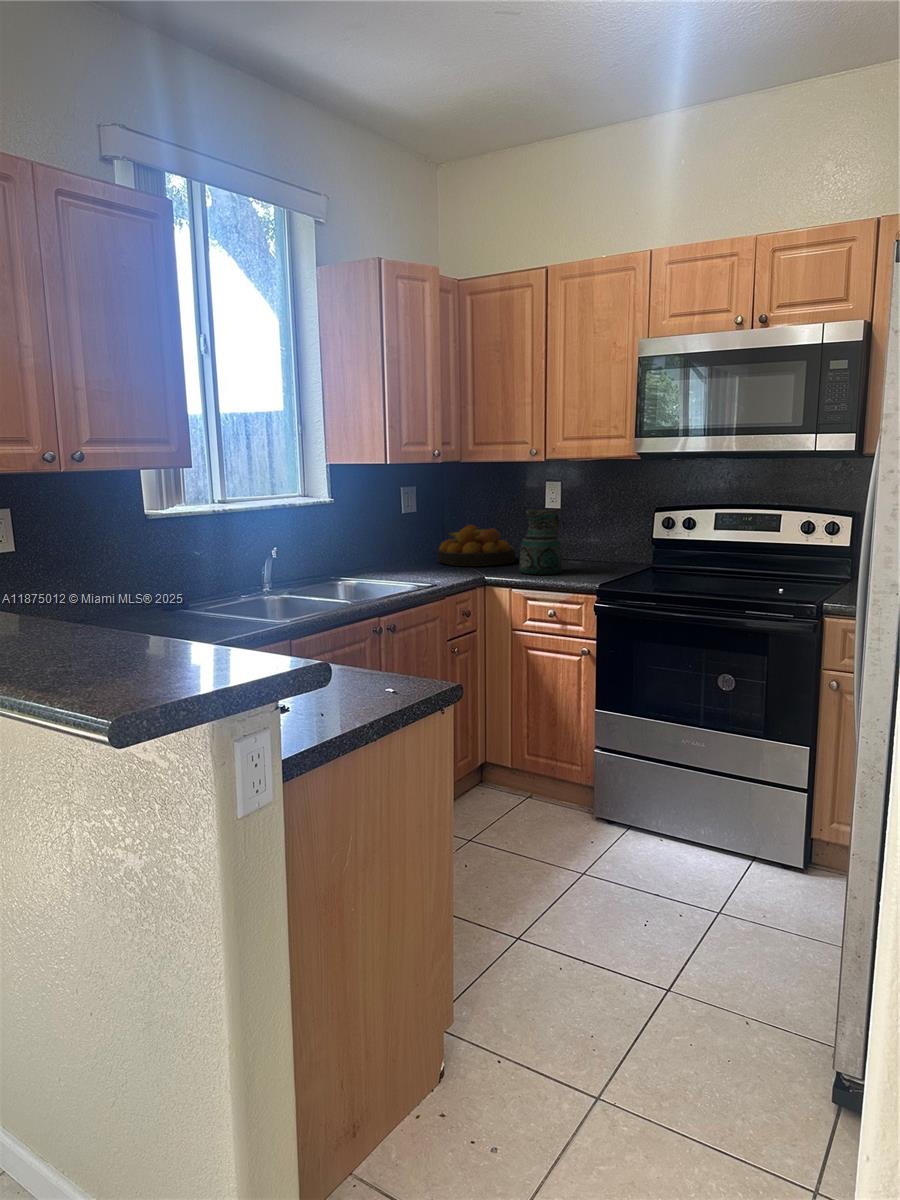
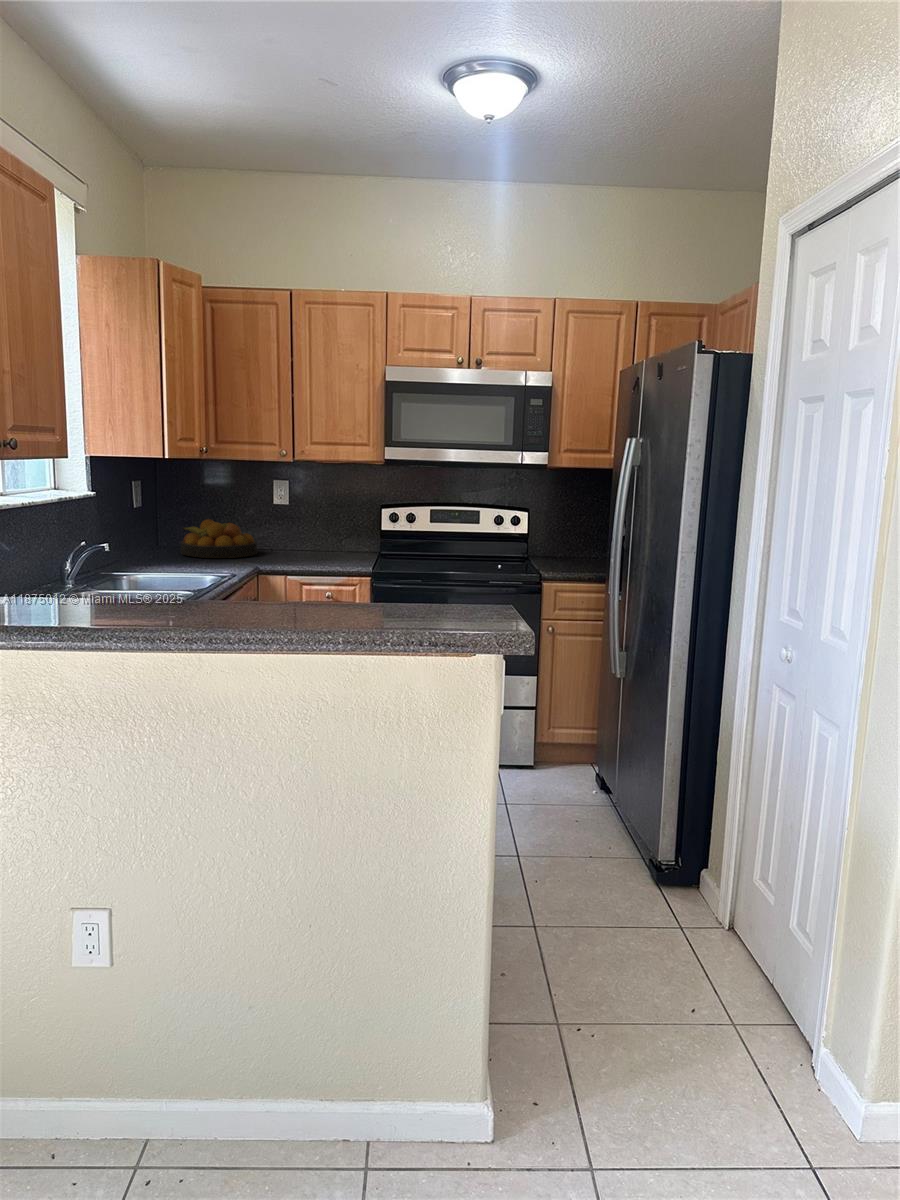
ceramic pitcher: present [519,508,562,574] -> none [281,504,320,563]

